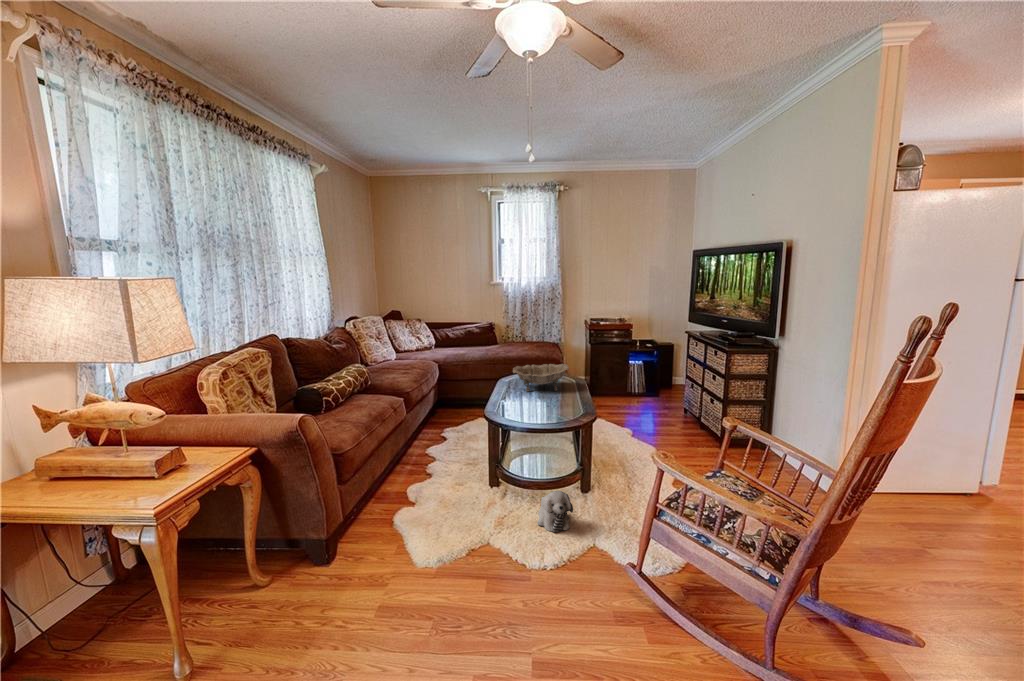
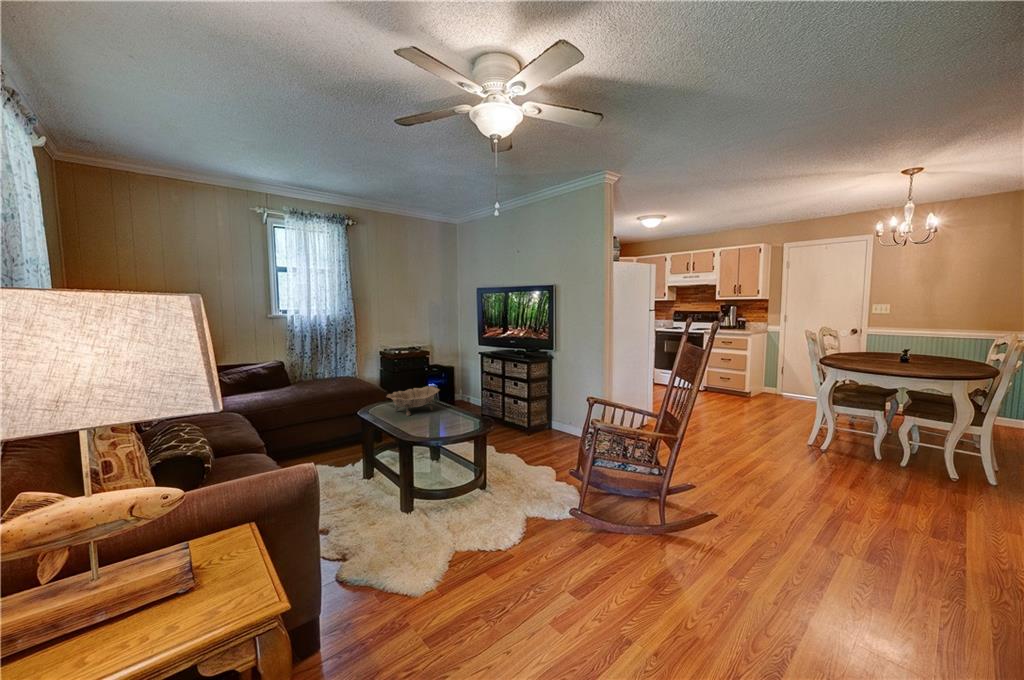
plush toy: present [537,491,573,532] -> none [465,484,505,521]

